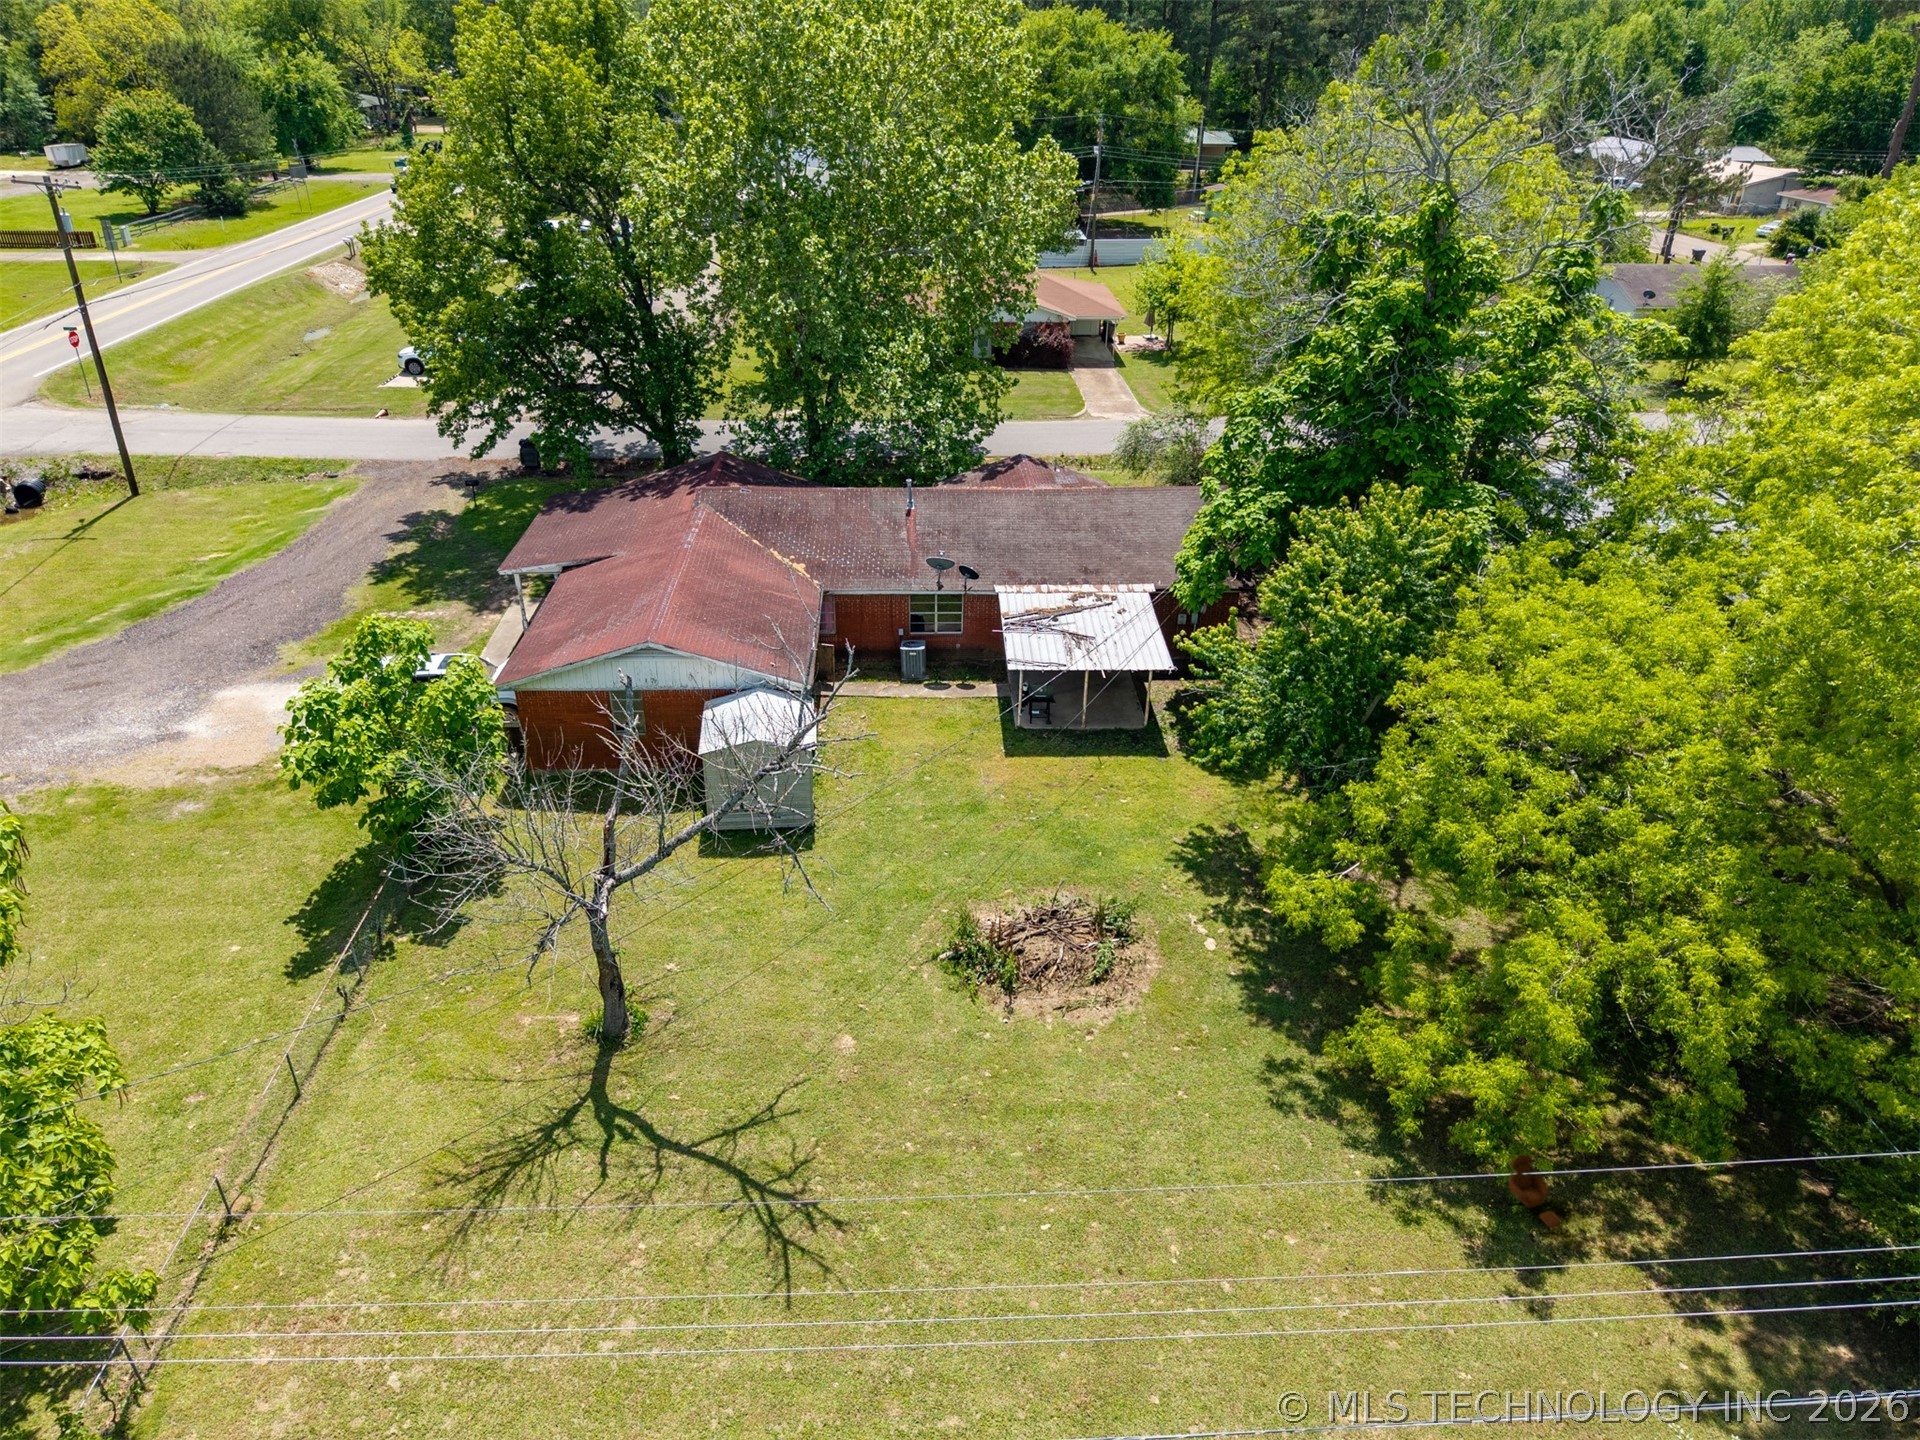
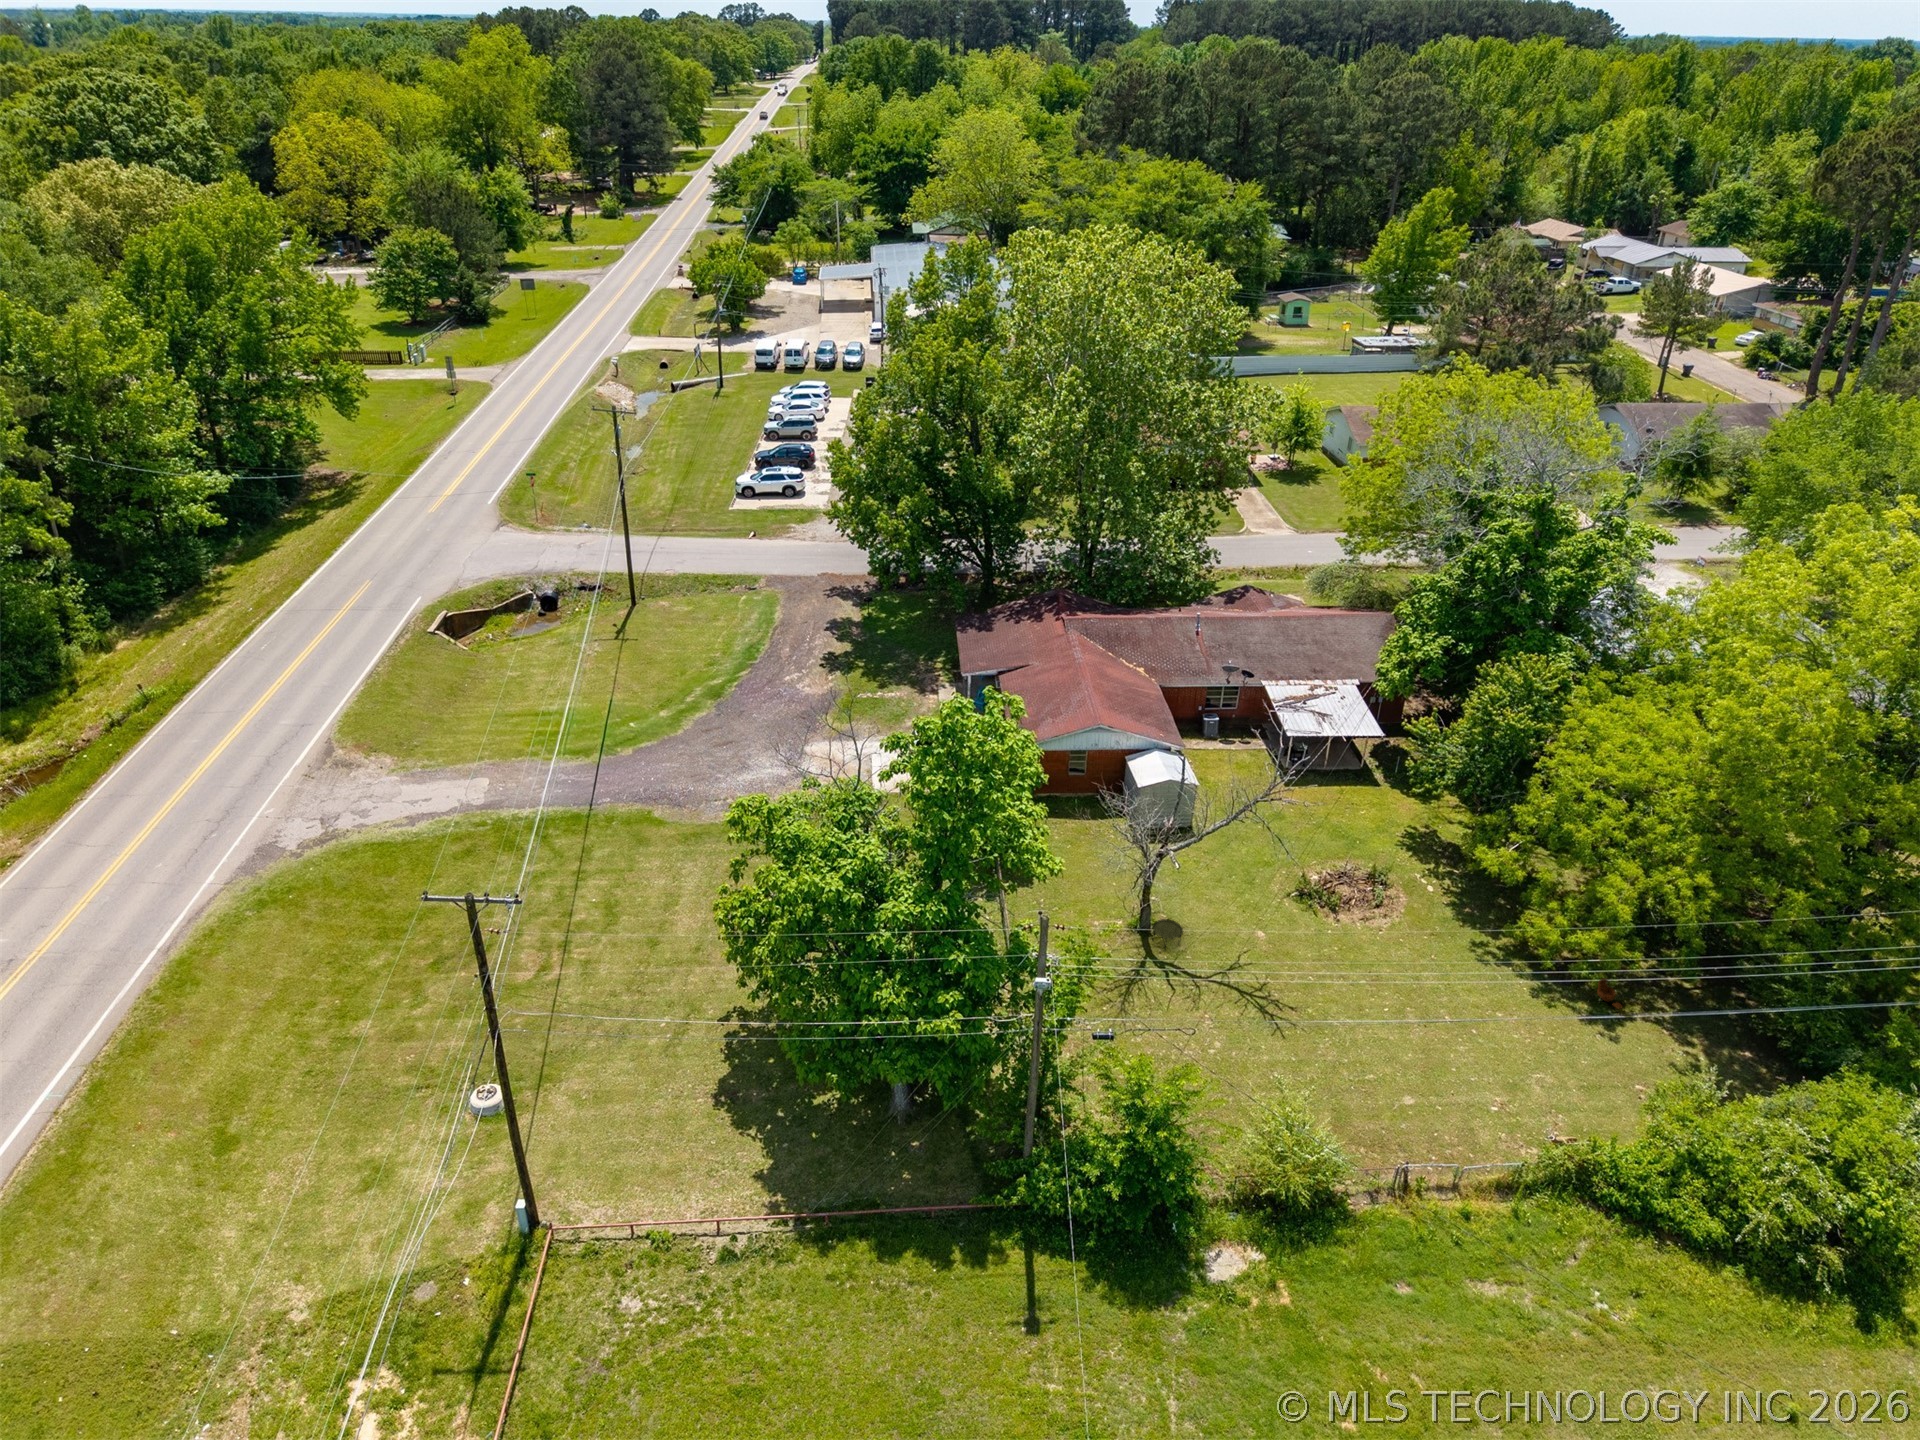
round table: none [602,1011,668,1082] -> present [1152,919,1183,941]

